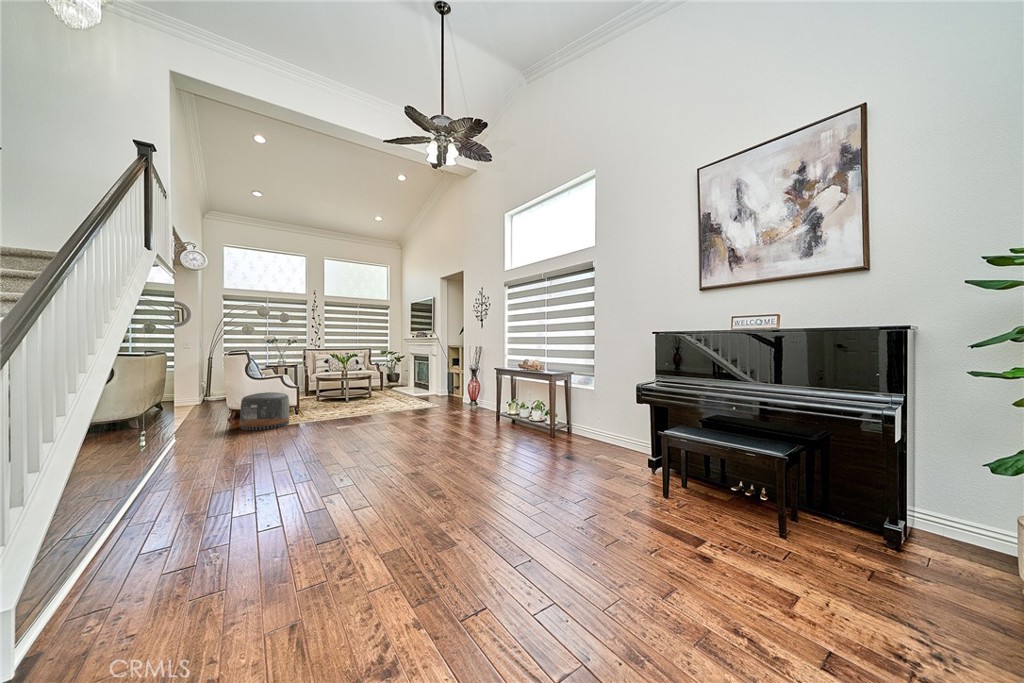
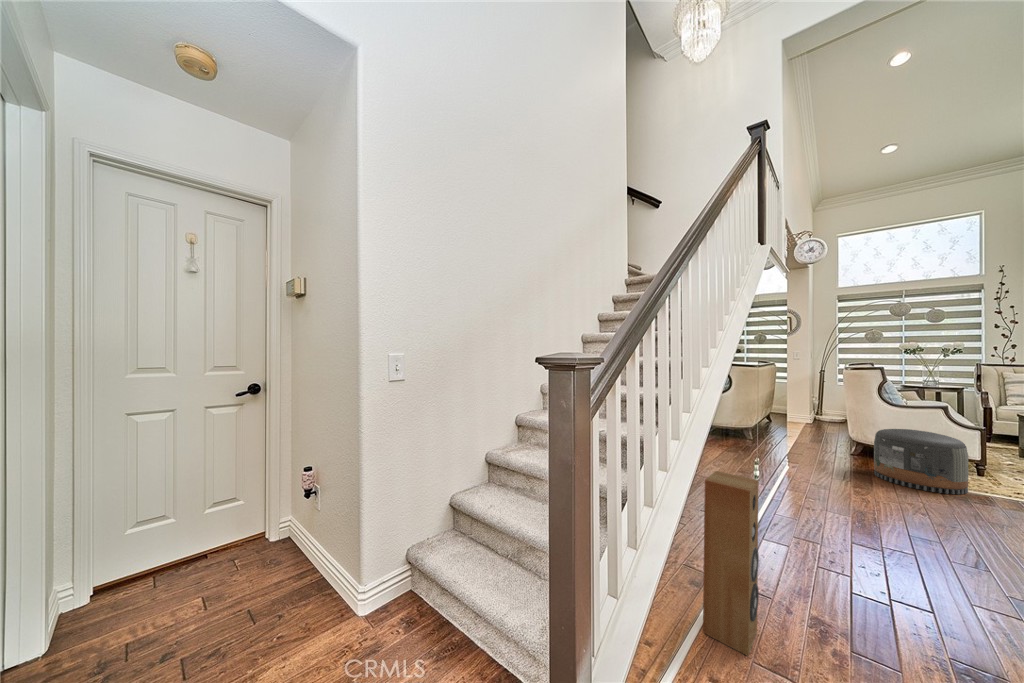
speaker: none [93,433,145,565] -> present [703,471,759,656]

